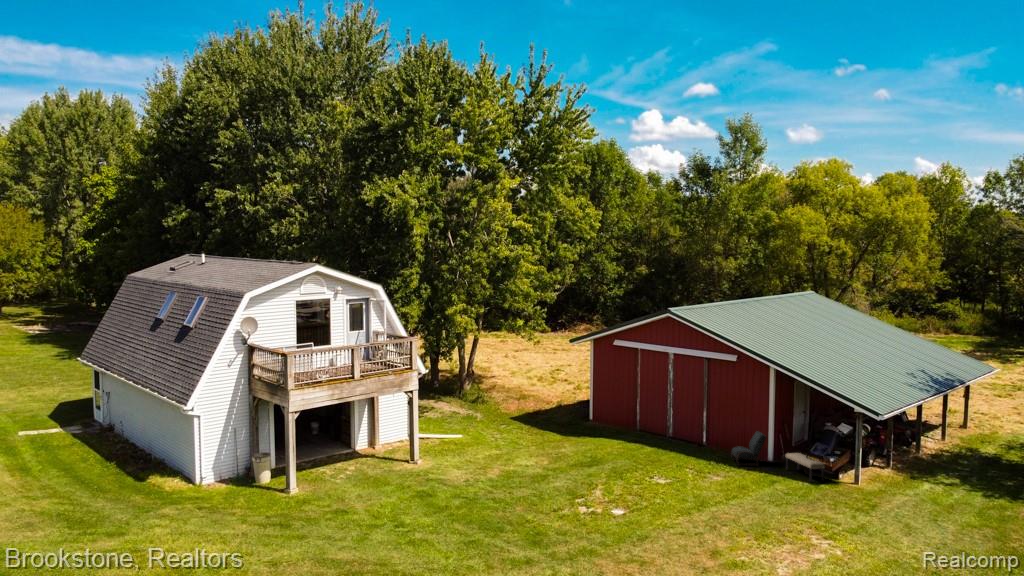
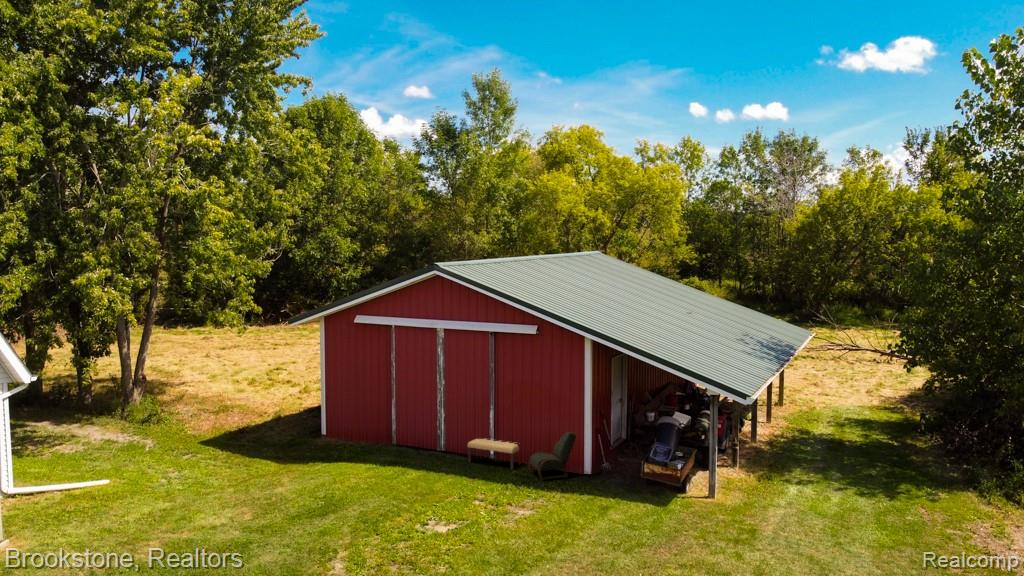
bench: present [786,453,825,481] -> present [468,439,521,470]

